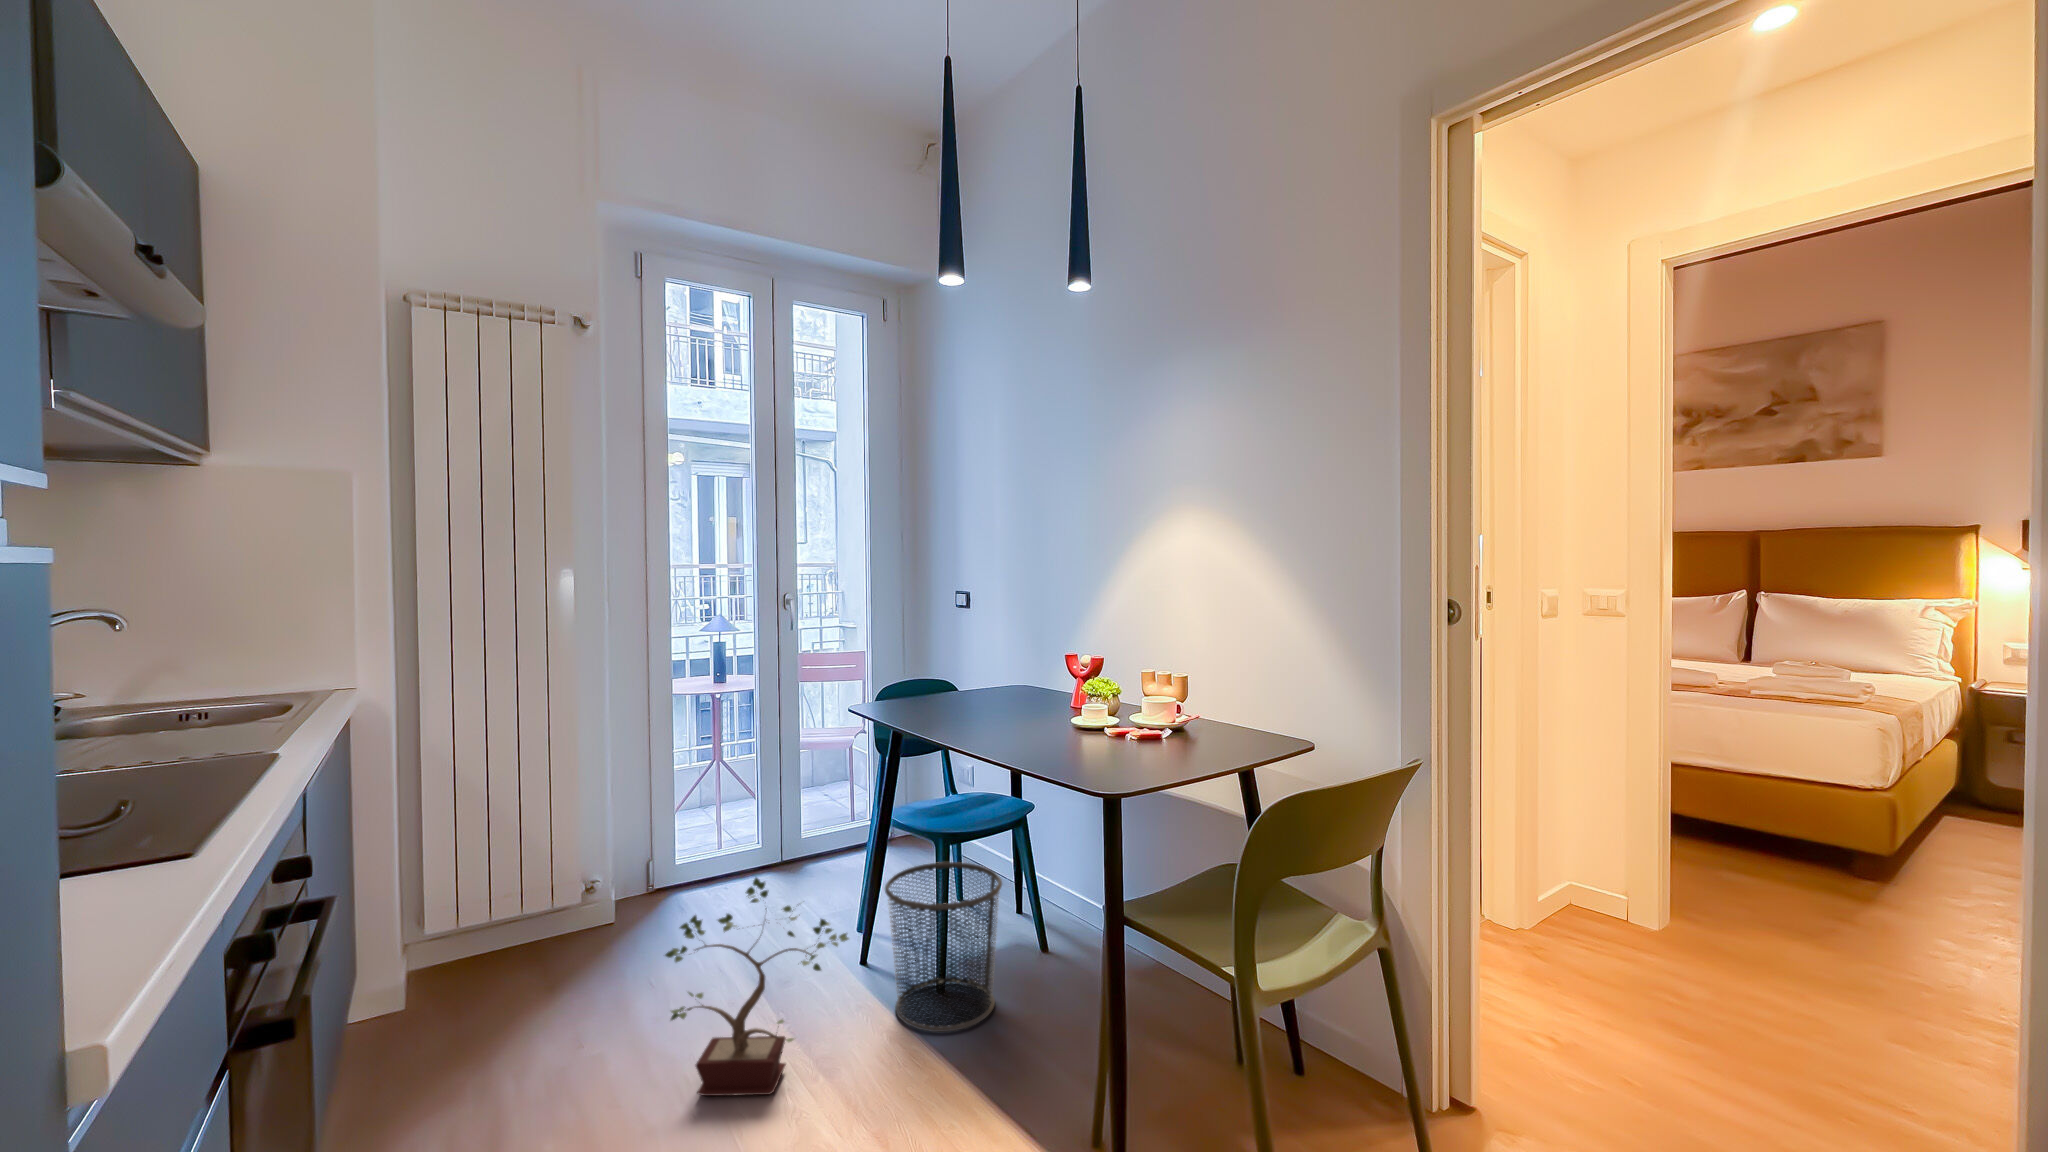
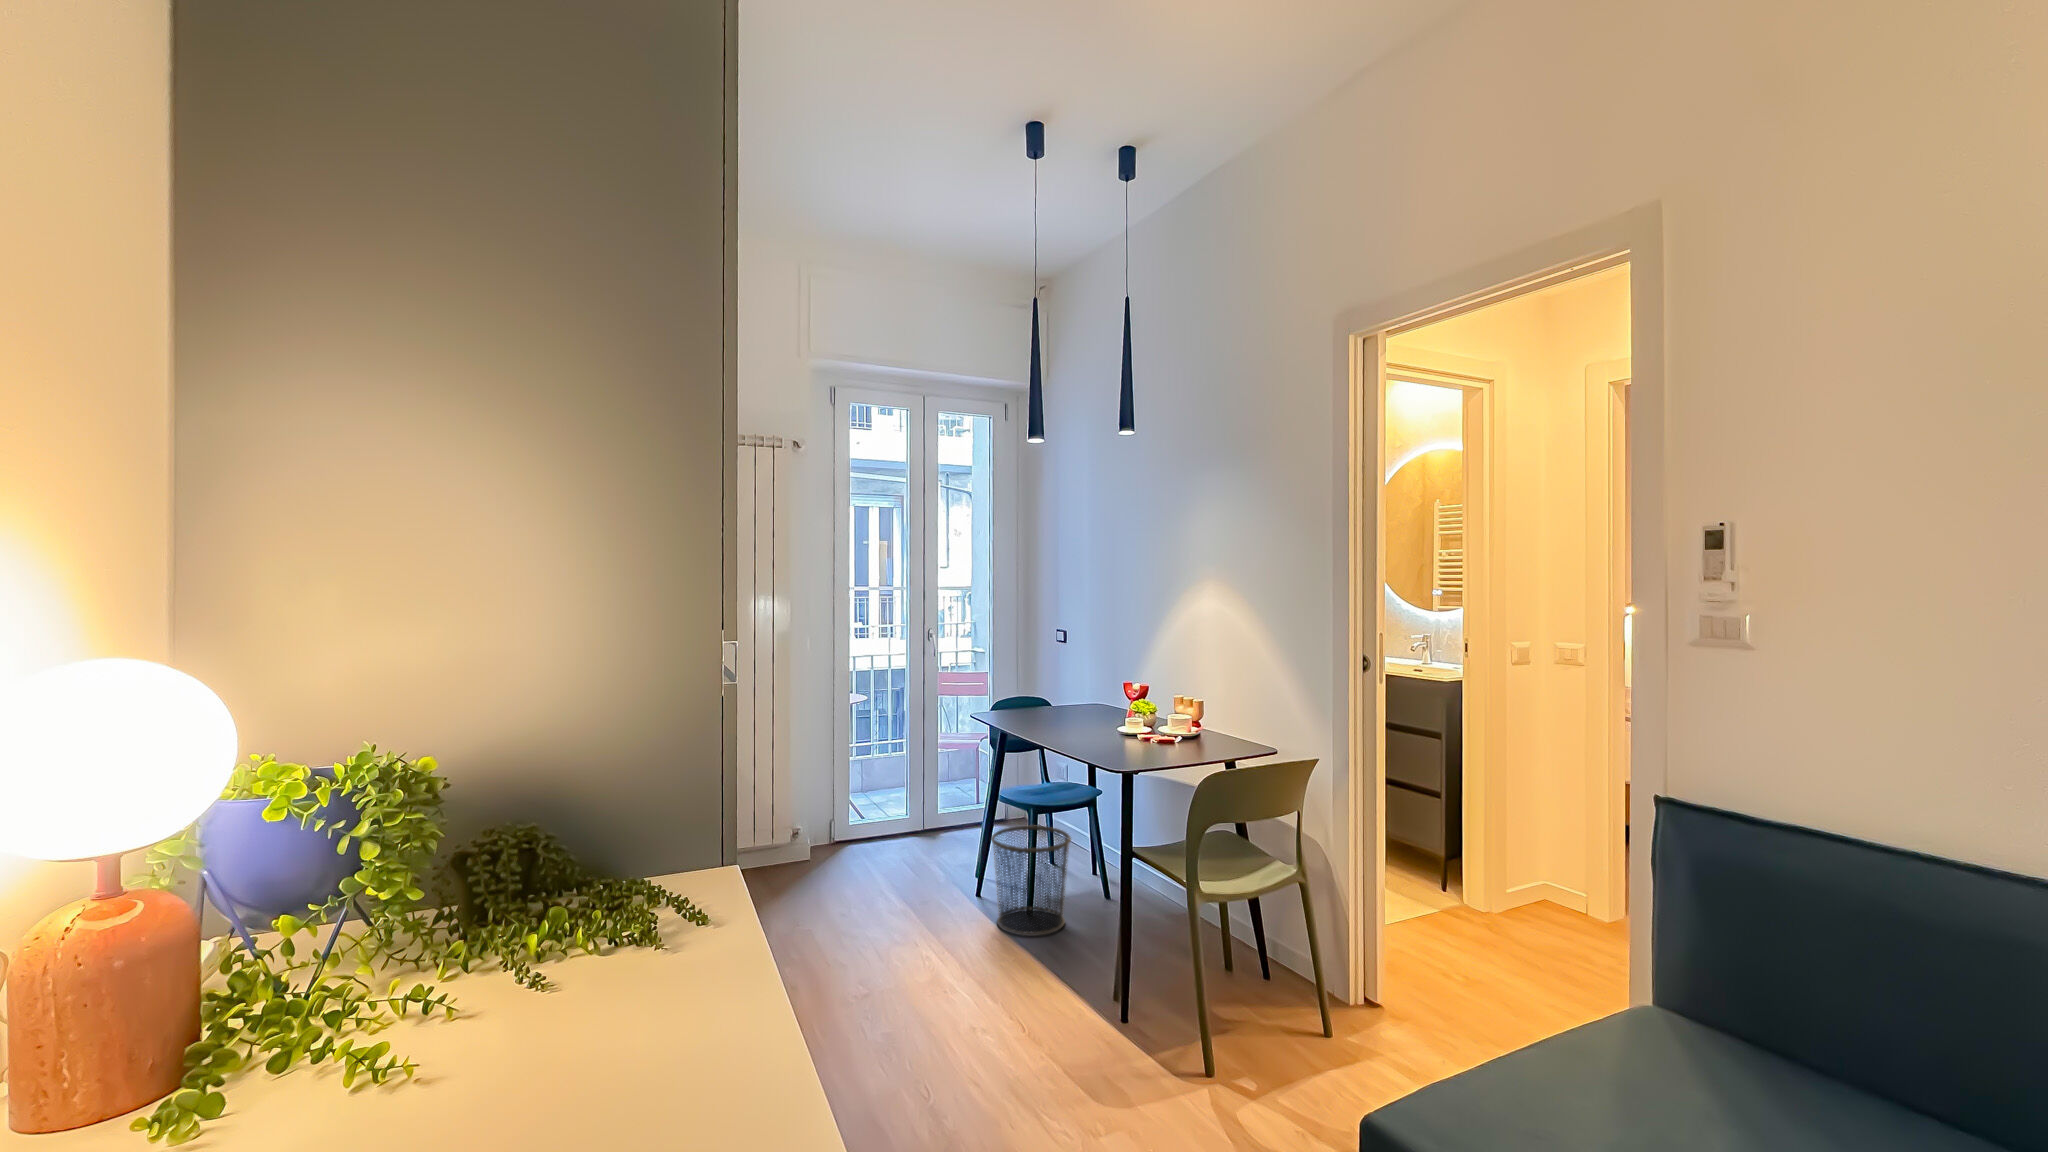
potted plant: present [665,878,849,1096] -> none [851,818,965,957]

